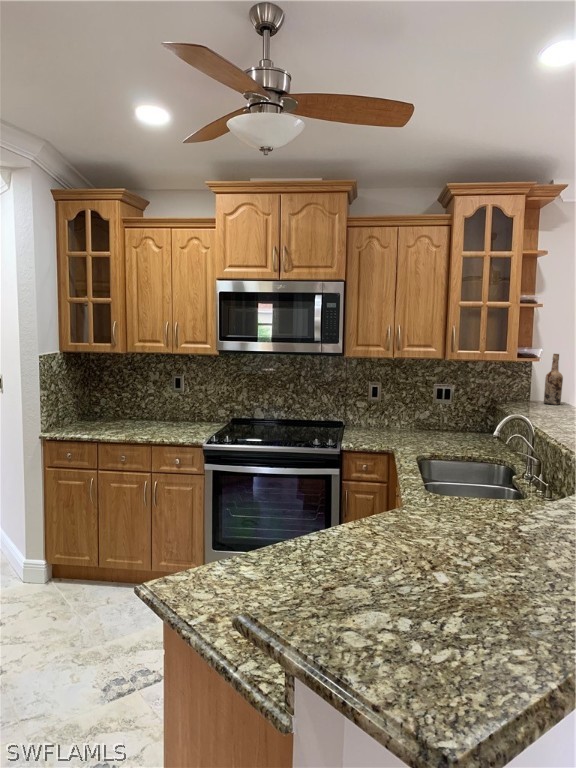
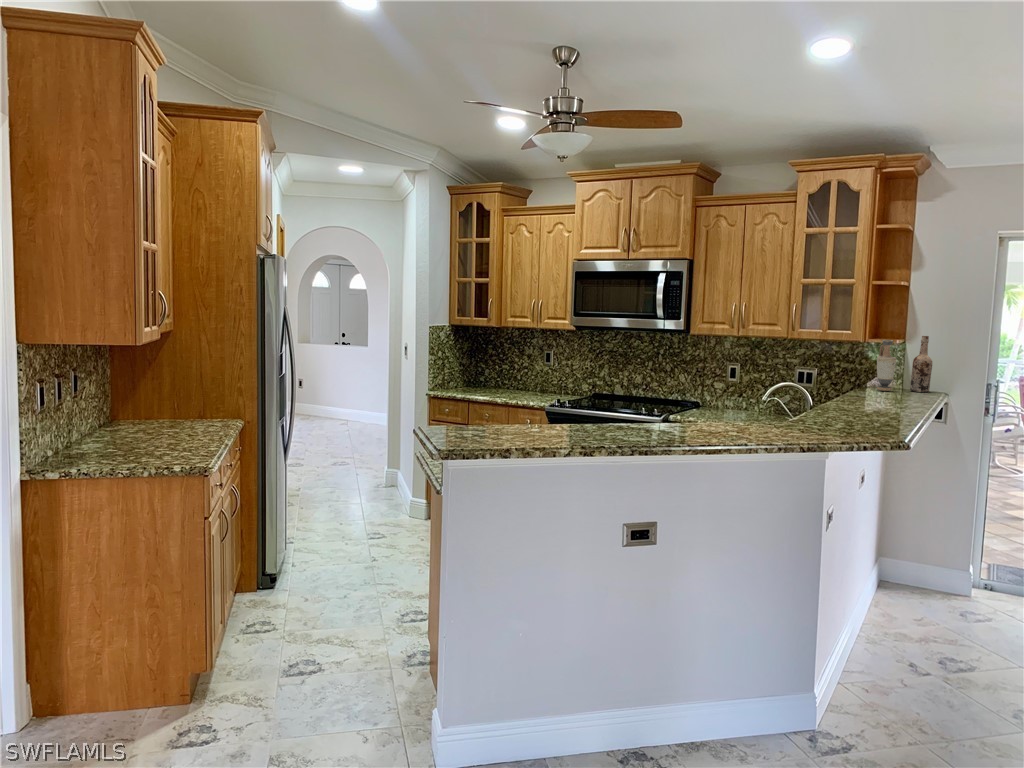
vase: none [521,358,539,406] -> present [877,340,896,391]

